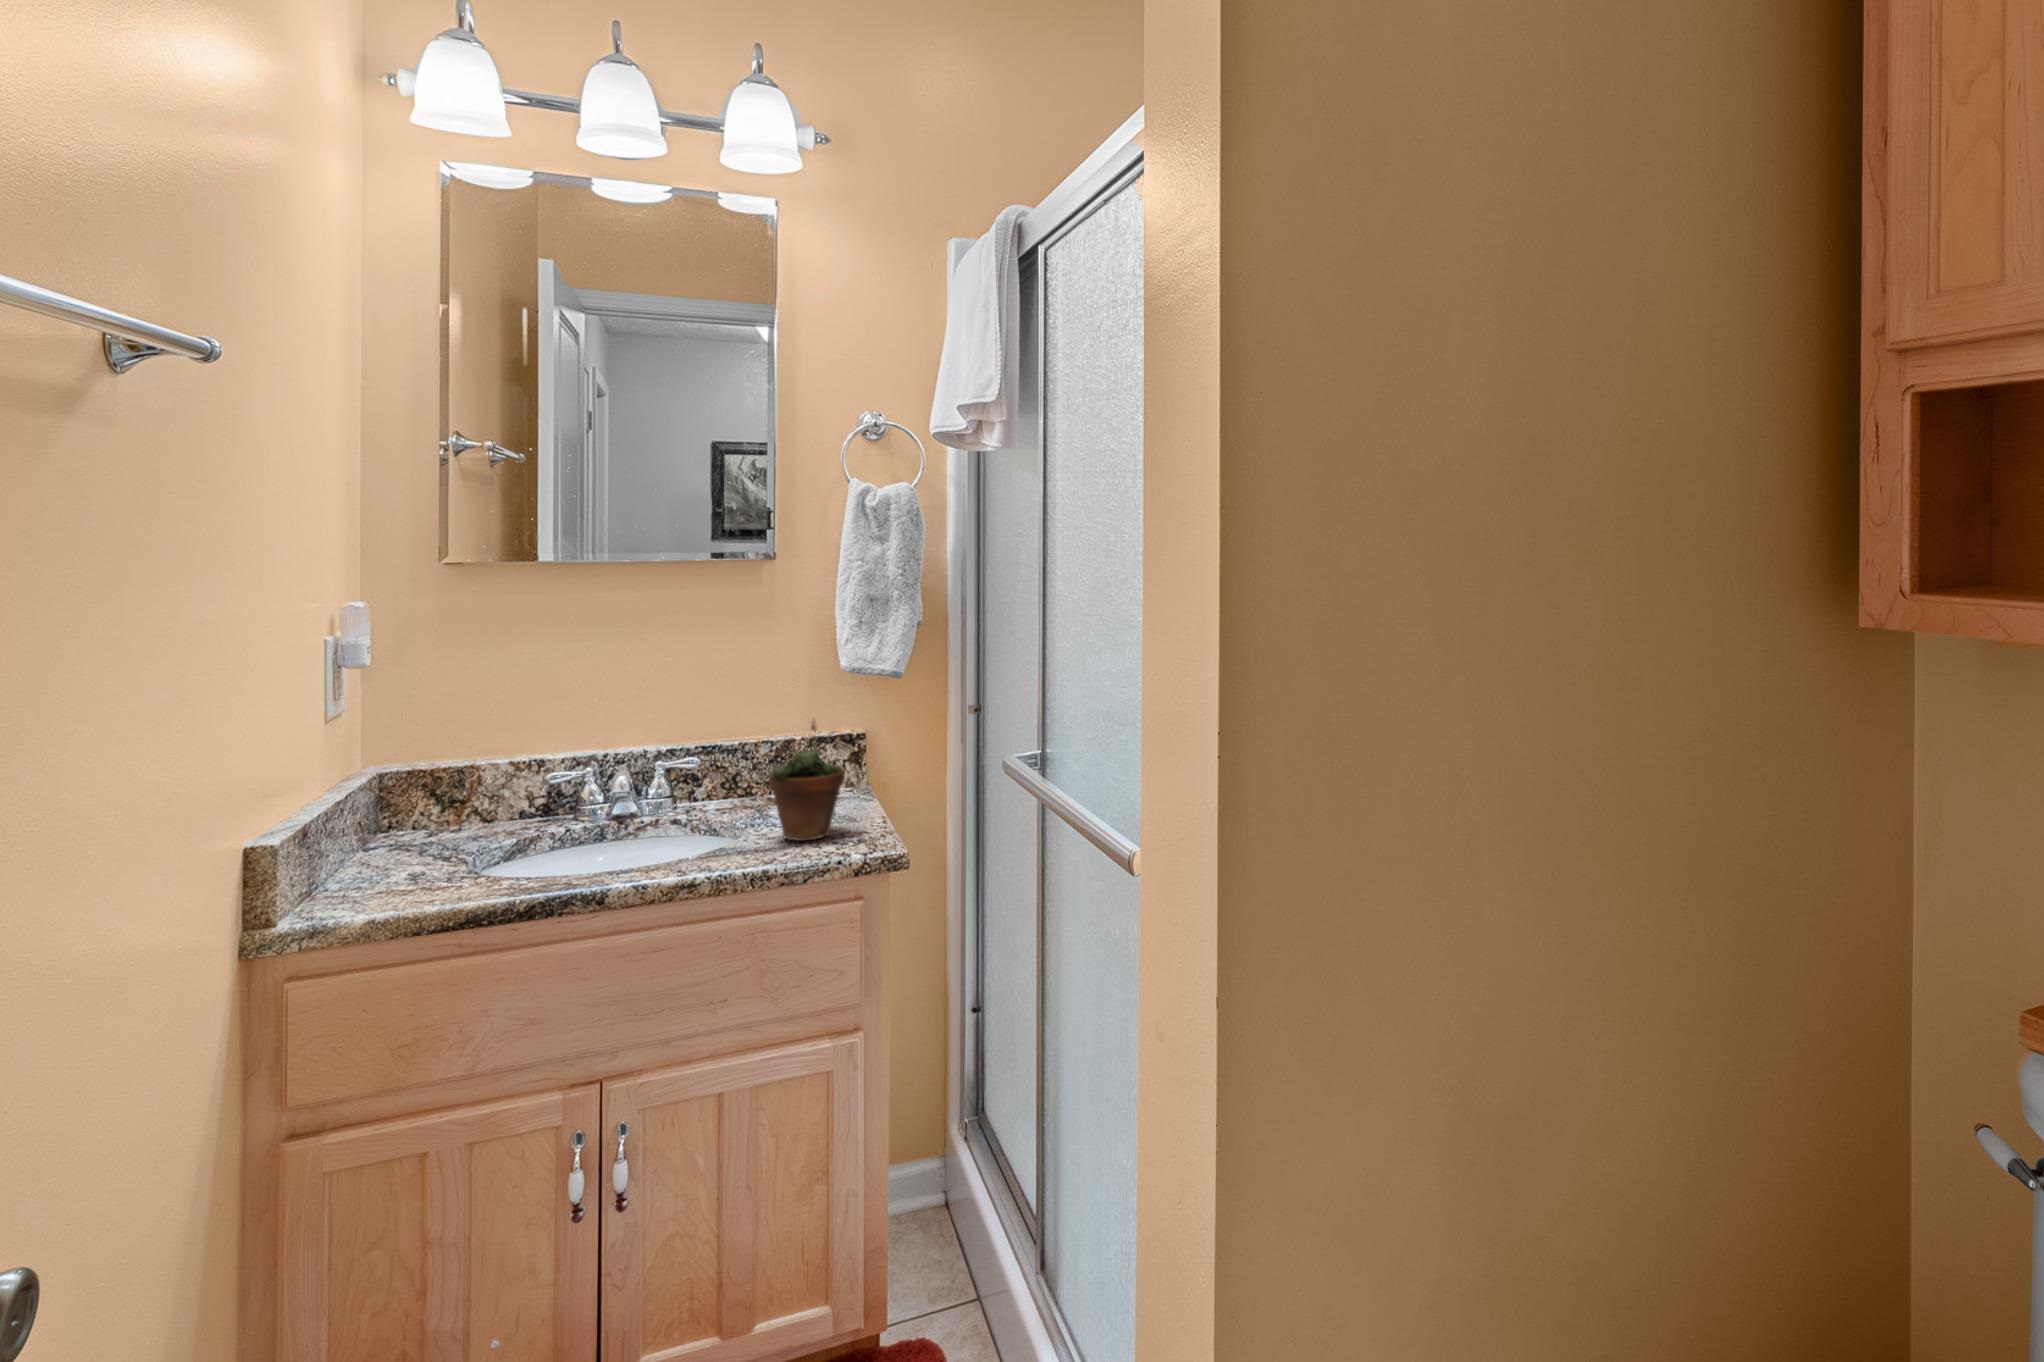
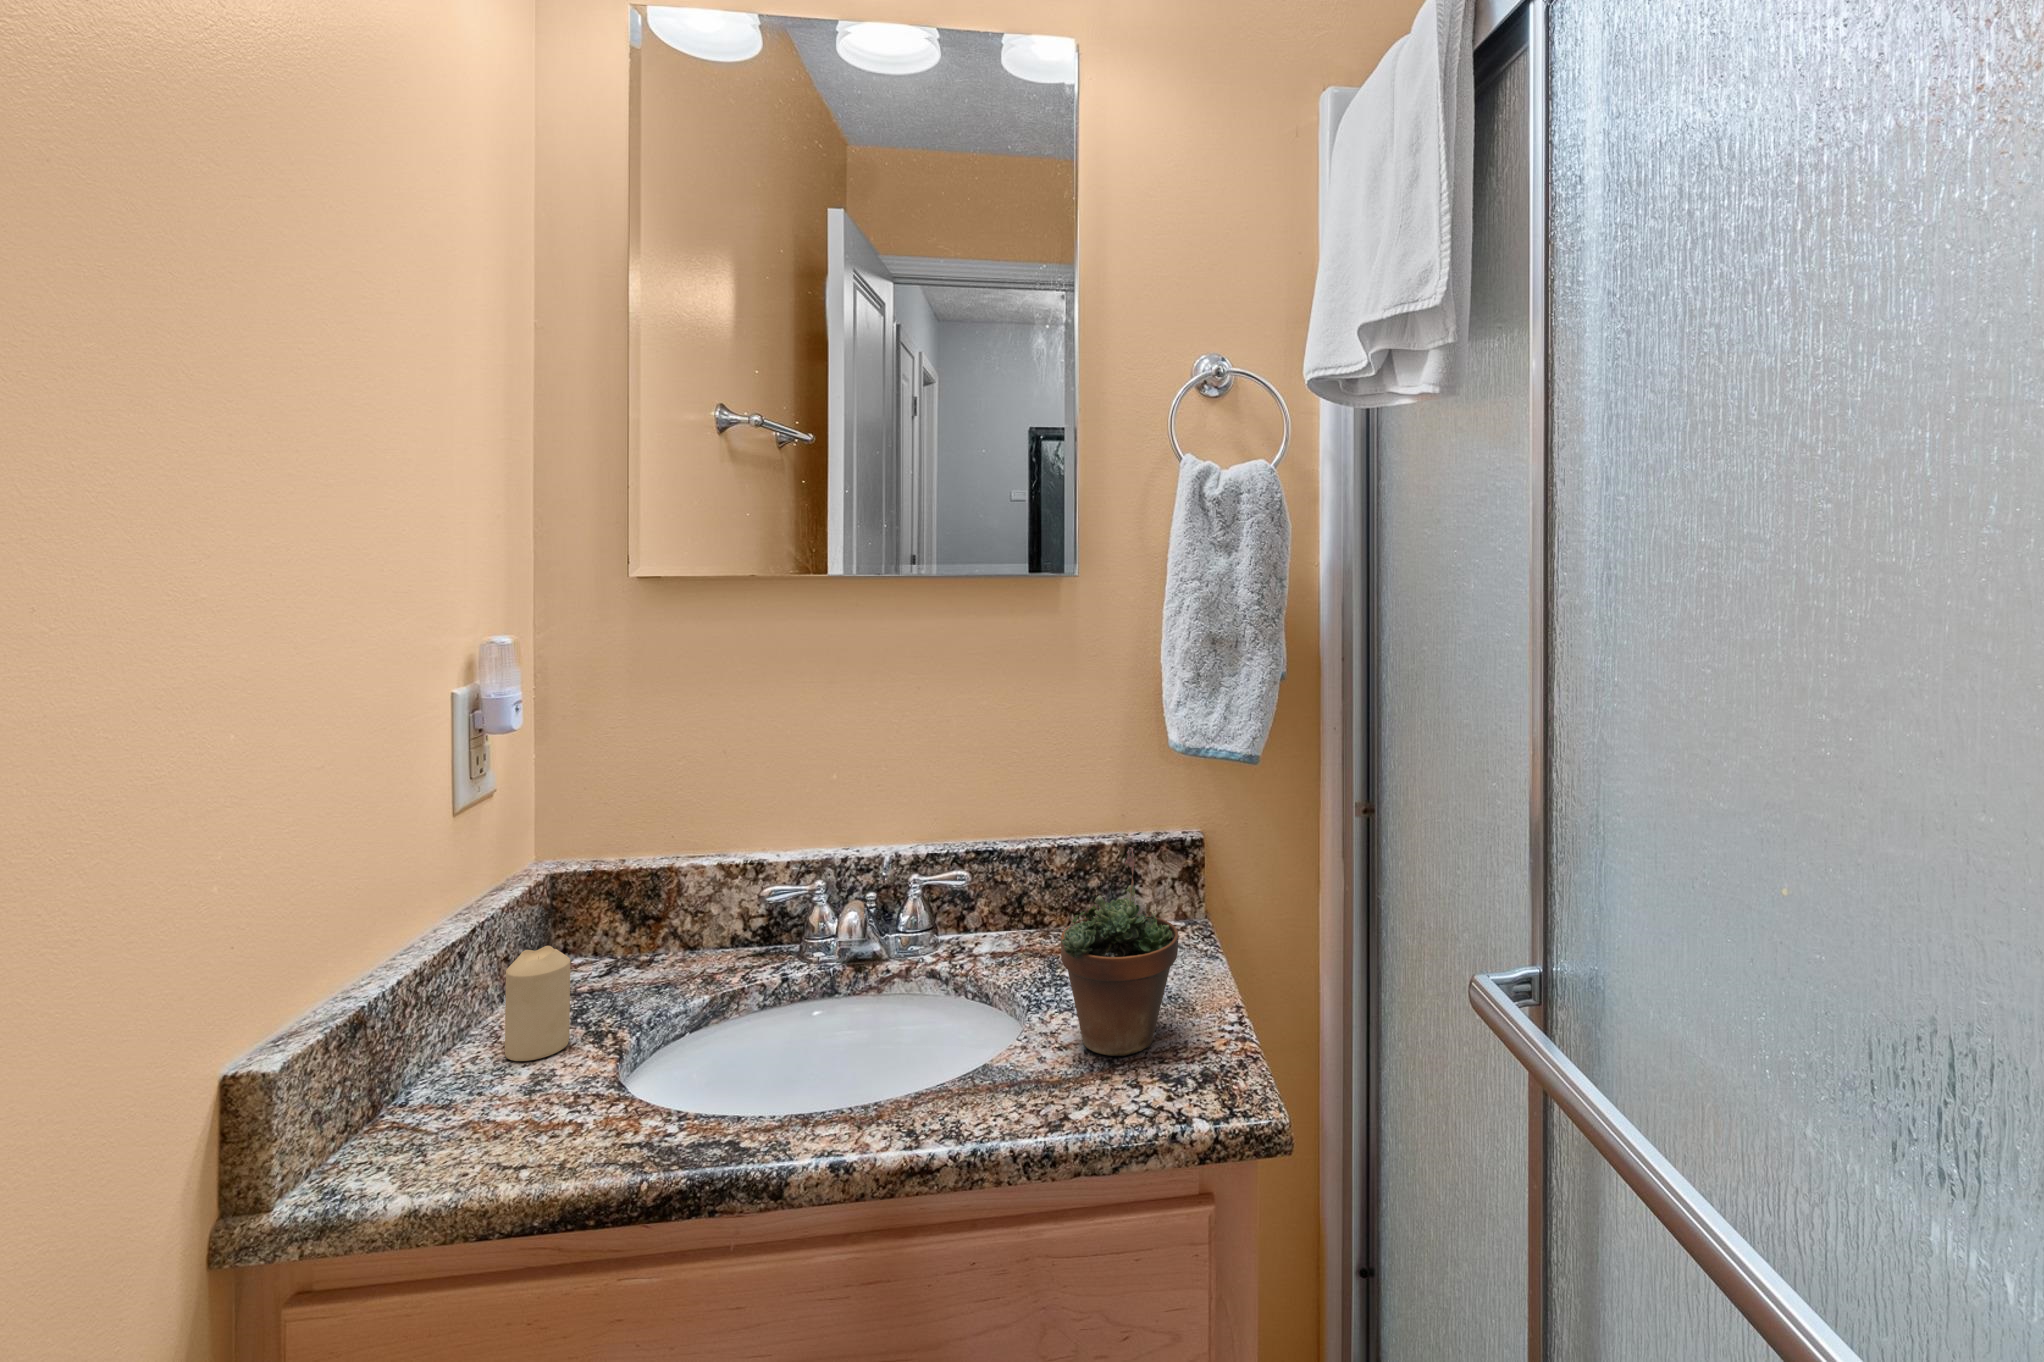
candle: none [377,803,422,874] -> present [505,946,570,1061]

